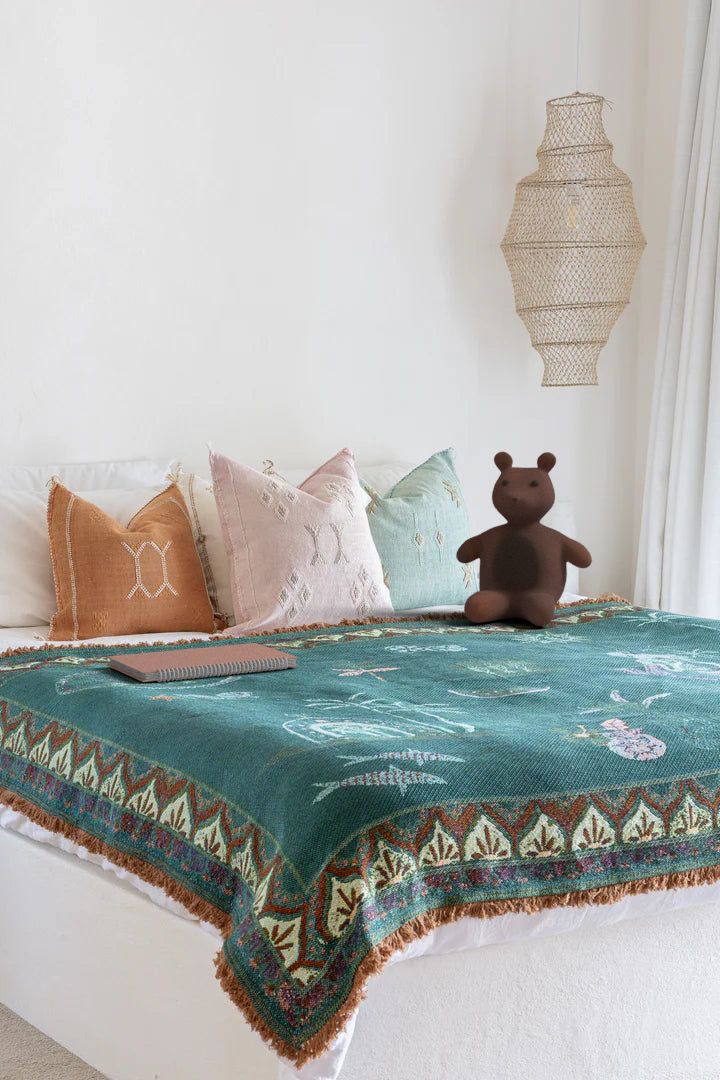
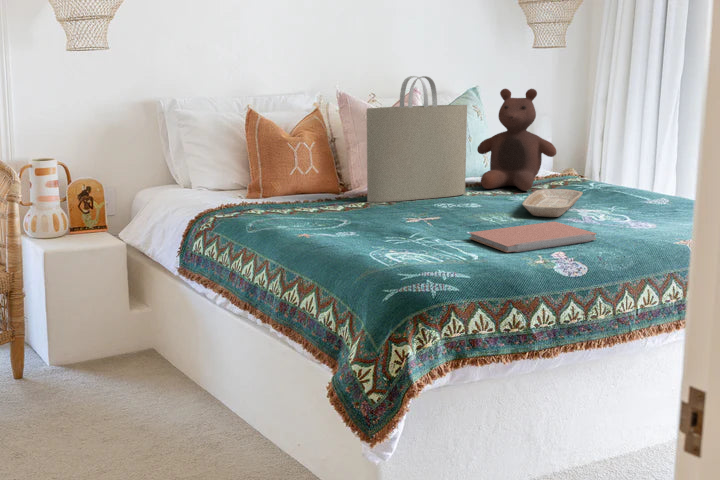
tote bag: none [268,426,440,644] -> present [367,76,467,202]
tray: none [541,621,641,666] -> present [522,189,583,217]
notebook: present [107,643,298,682] -> present [469,221,596,252]

